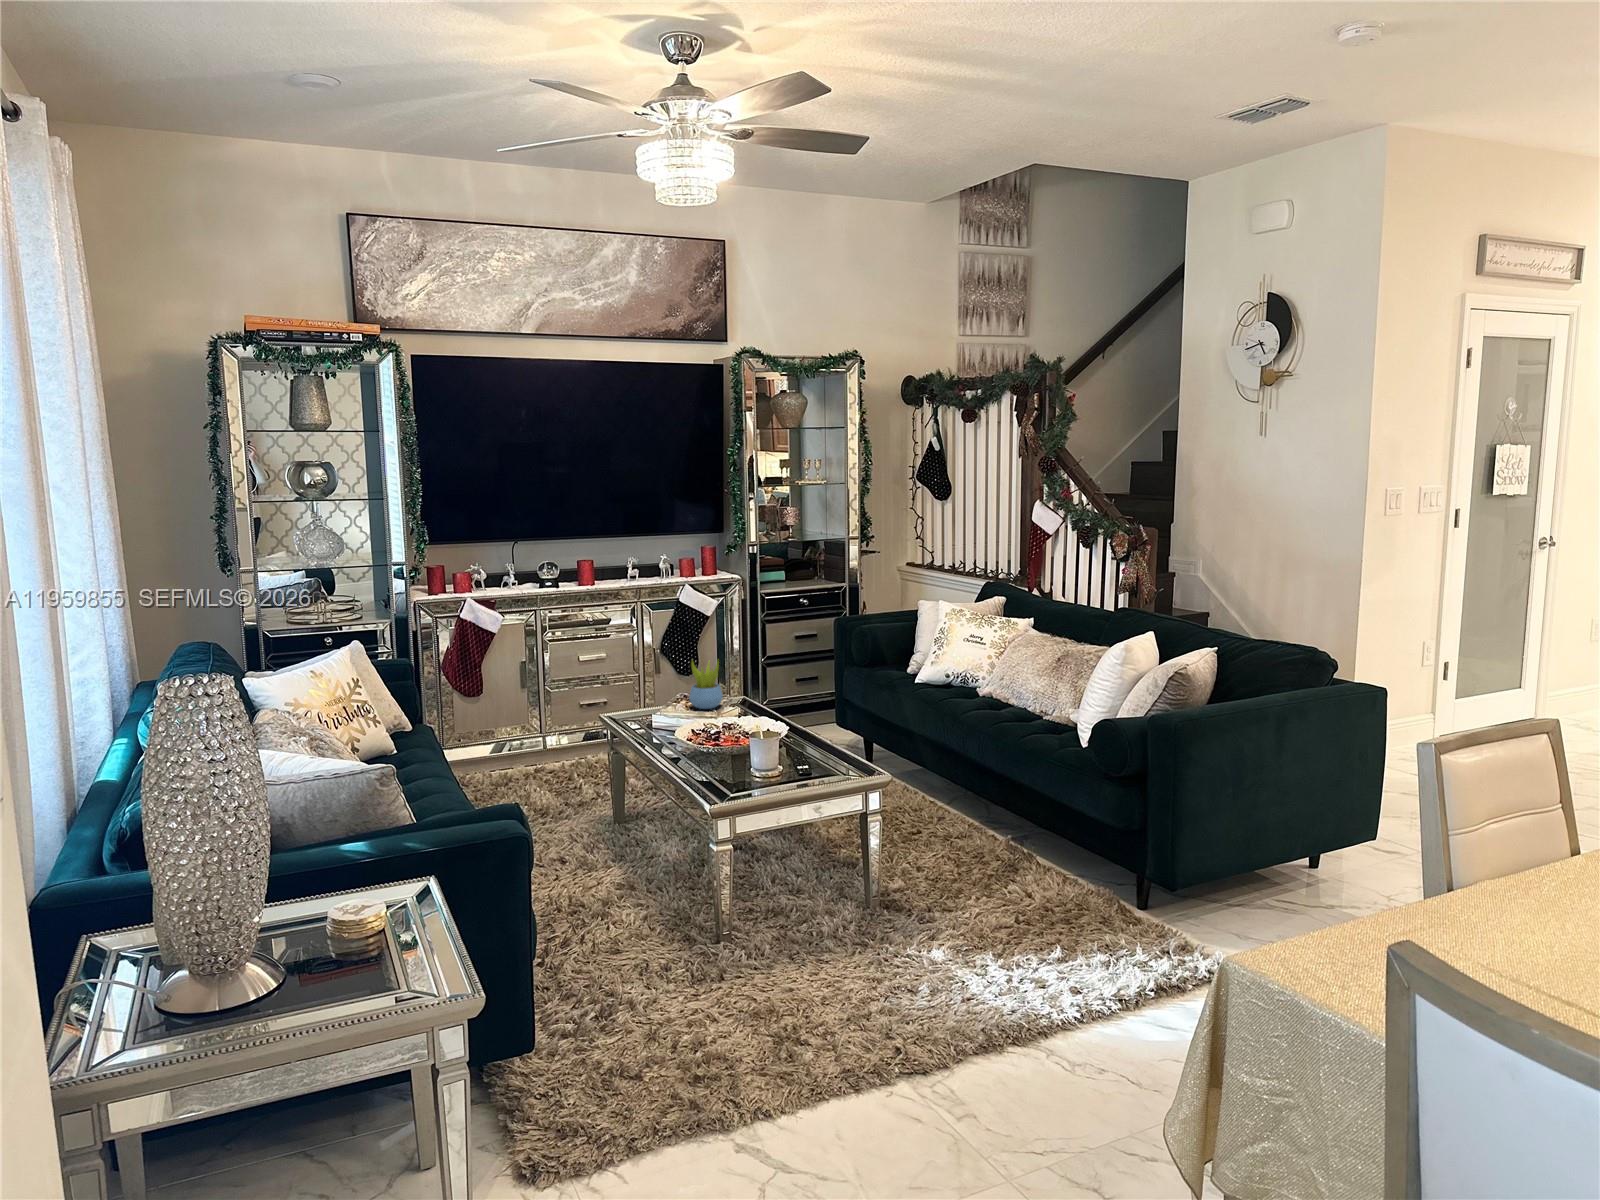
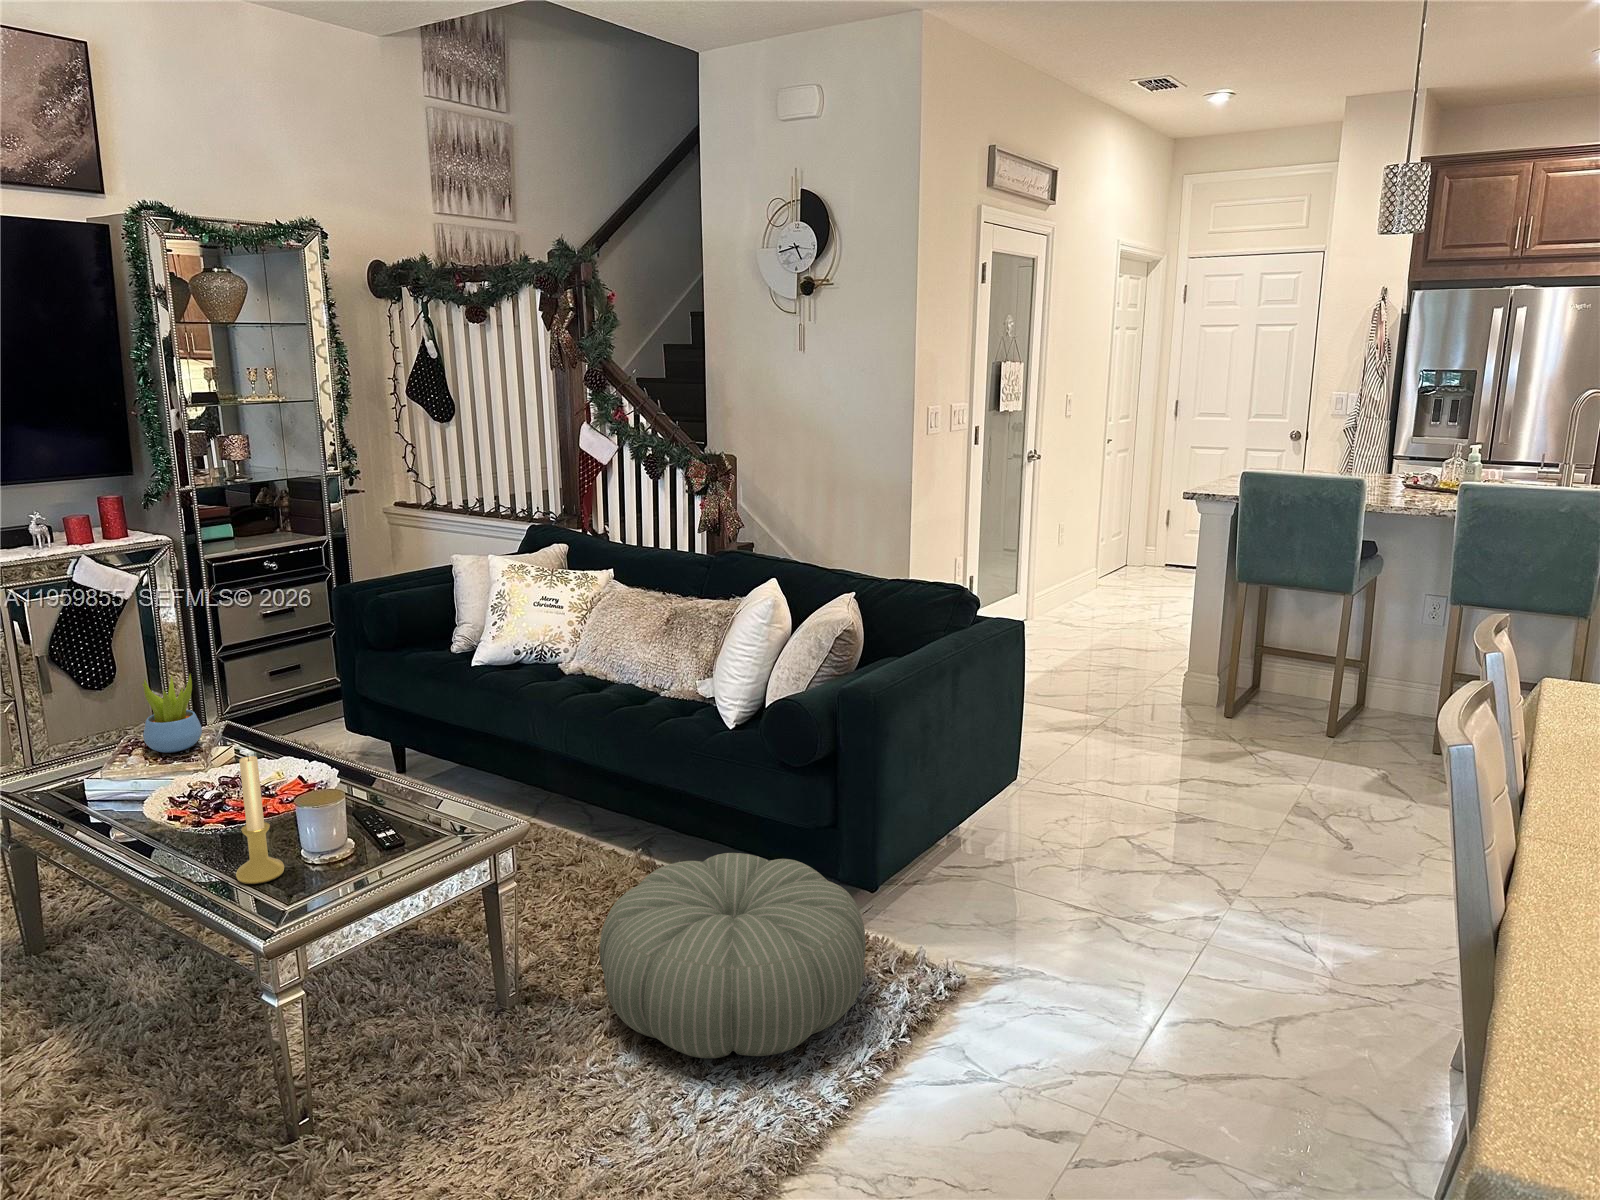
candle holder: none [710,700,738,783] -> present [236,754,284,884]
pouf: none [932,834,1143,977] -> present [600,853,866,1058]

